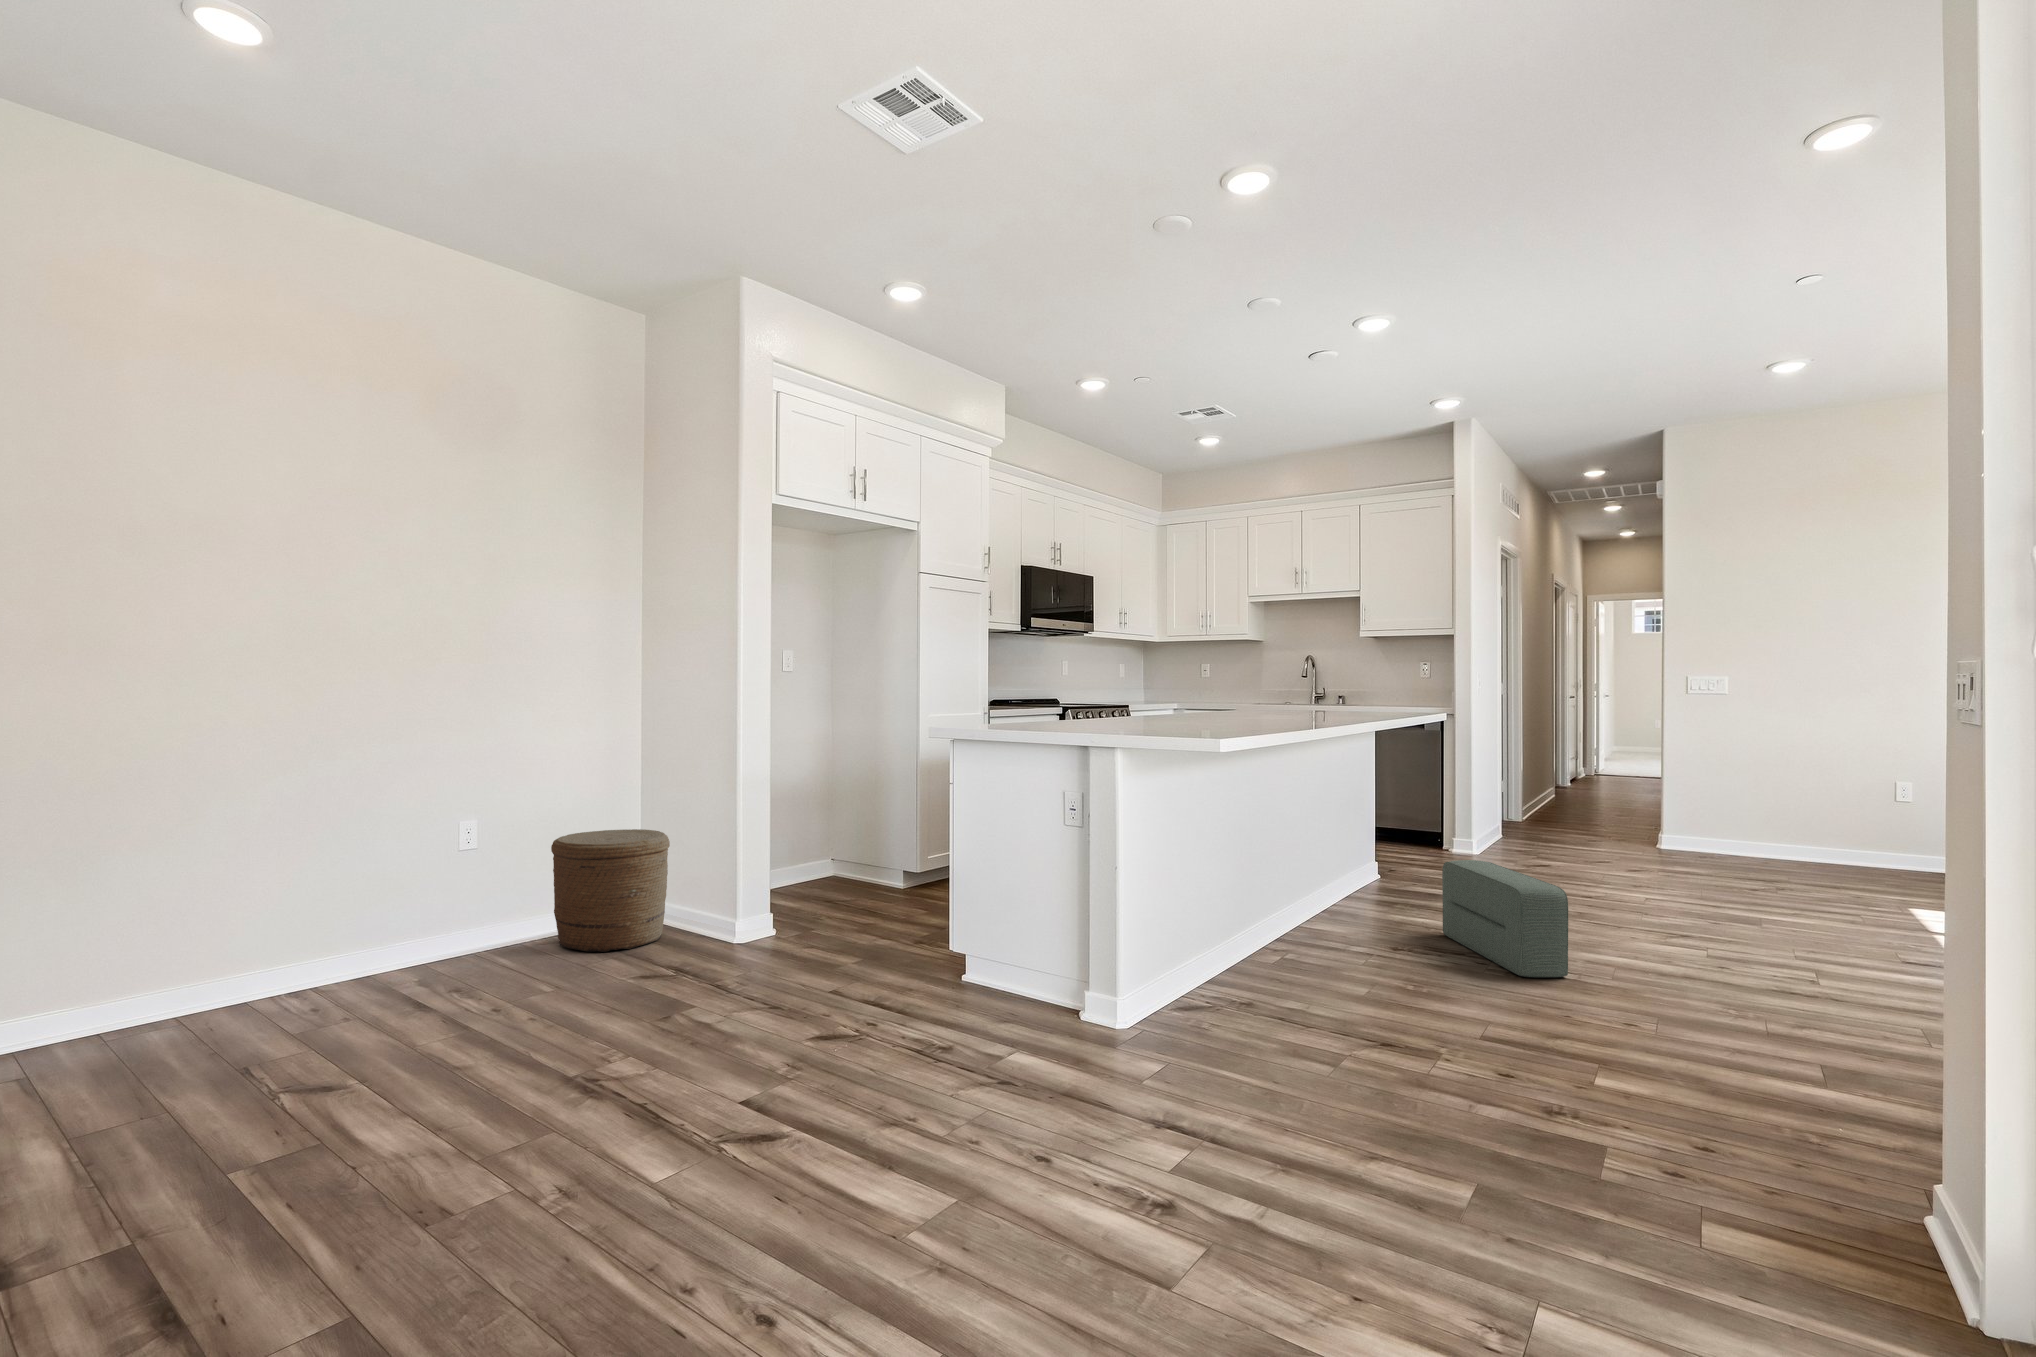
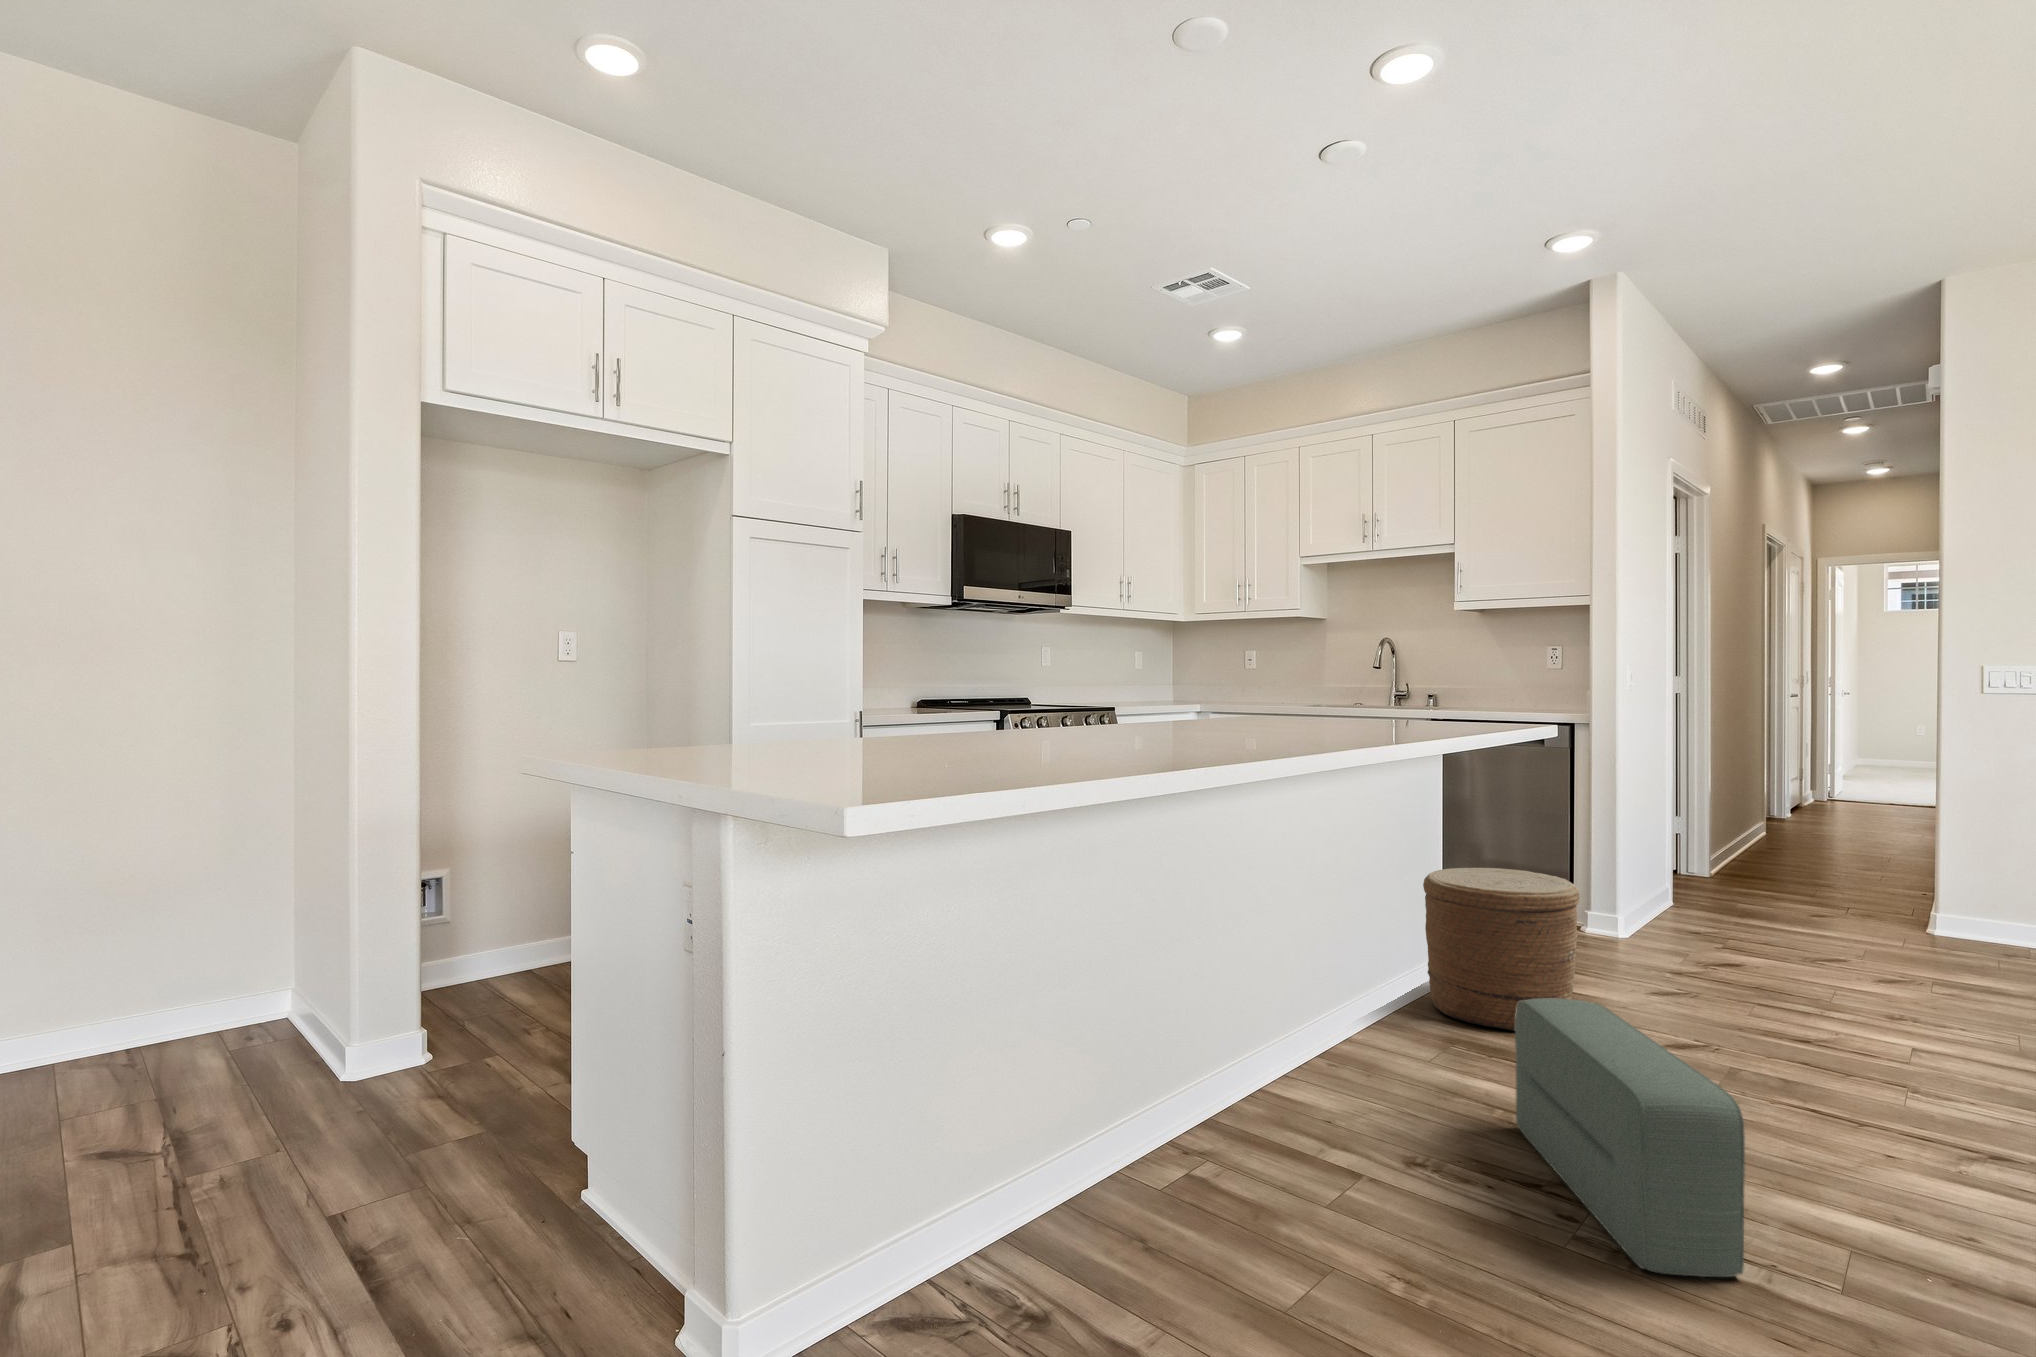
woven basket: present [551,829,670,952] -> present [1423,868,1580,1031]

